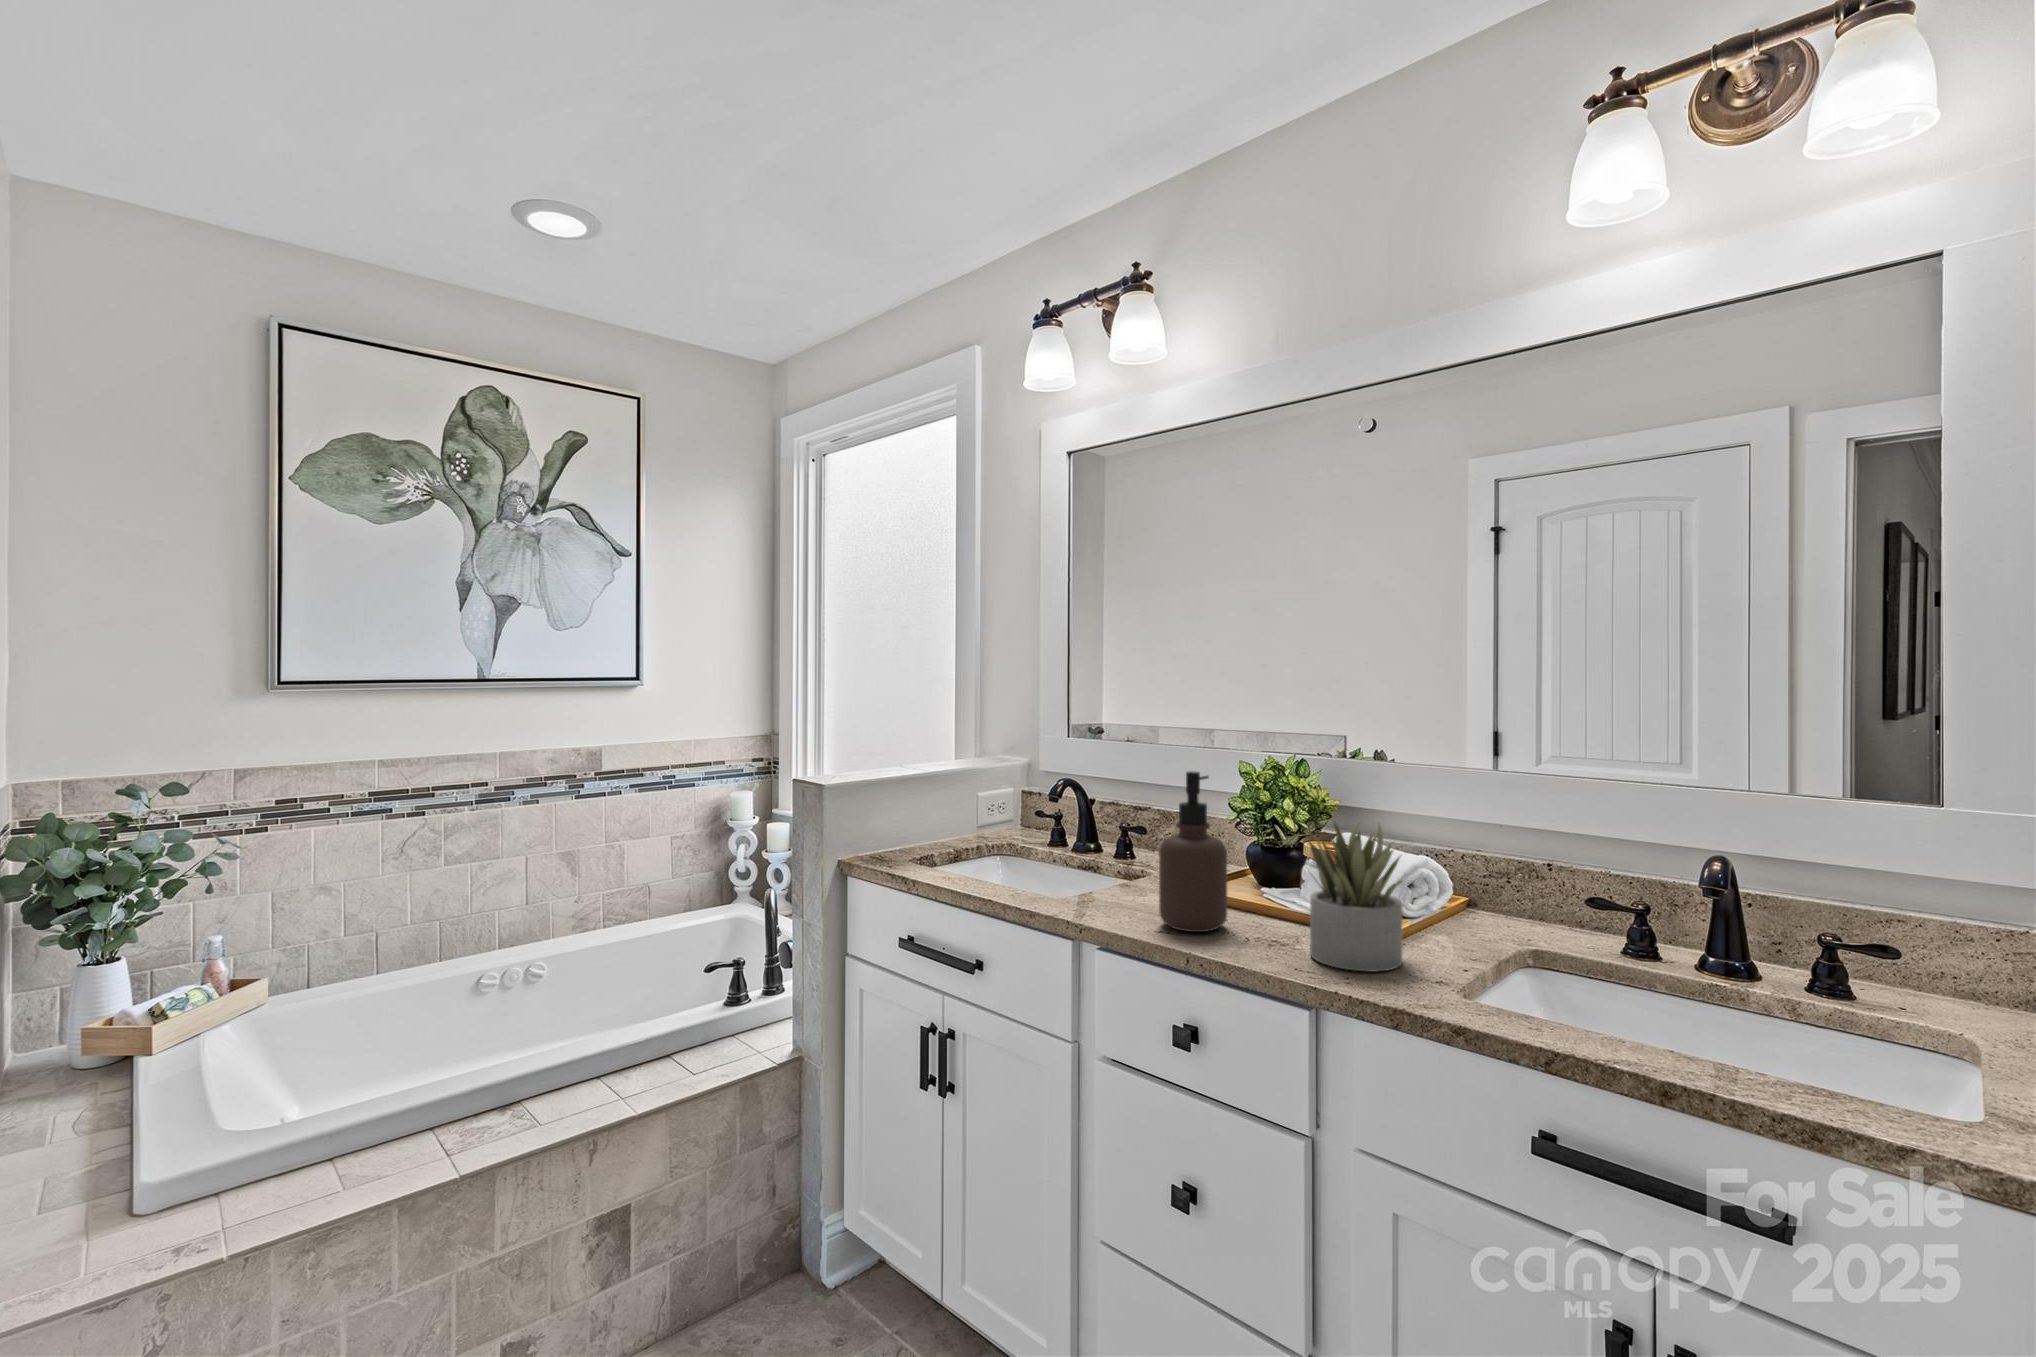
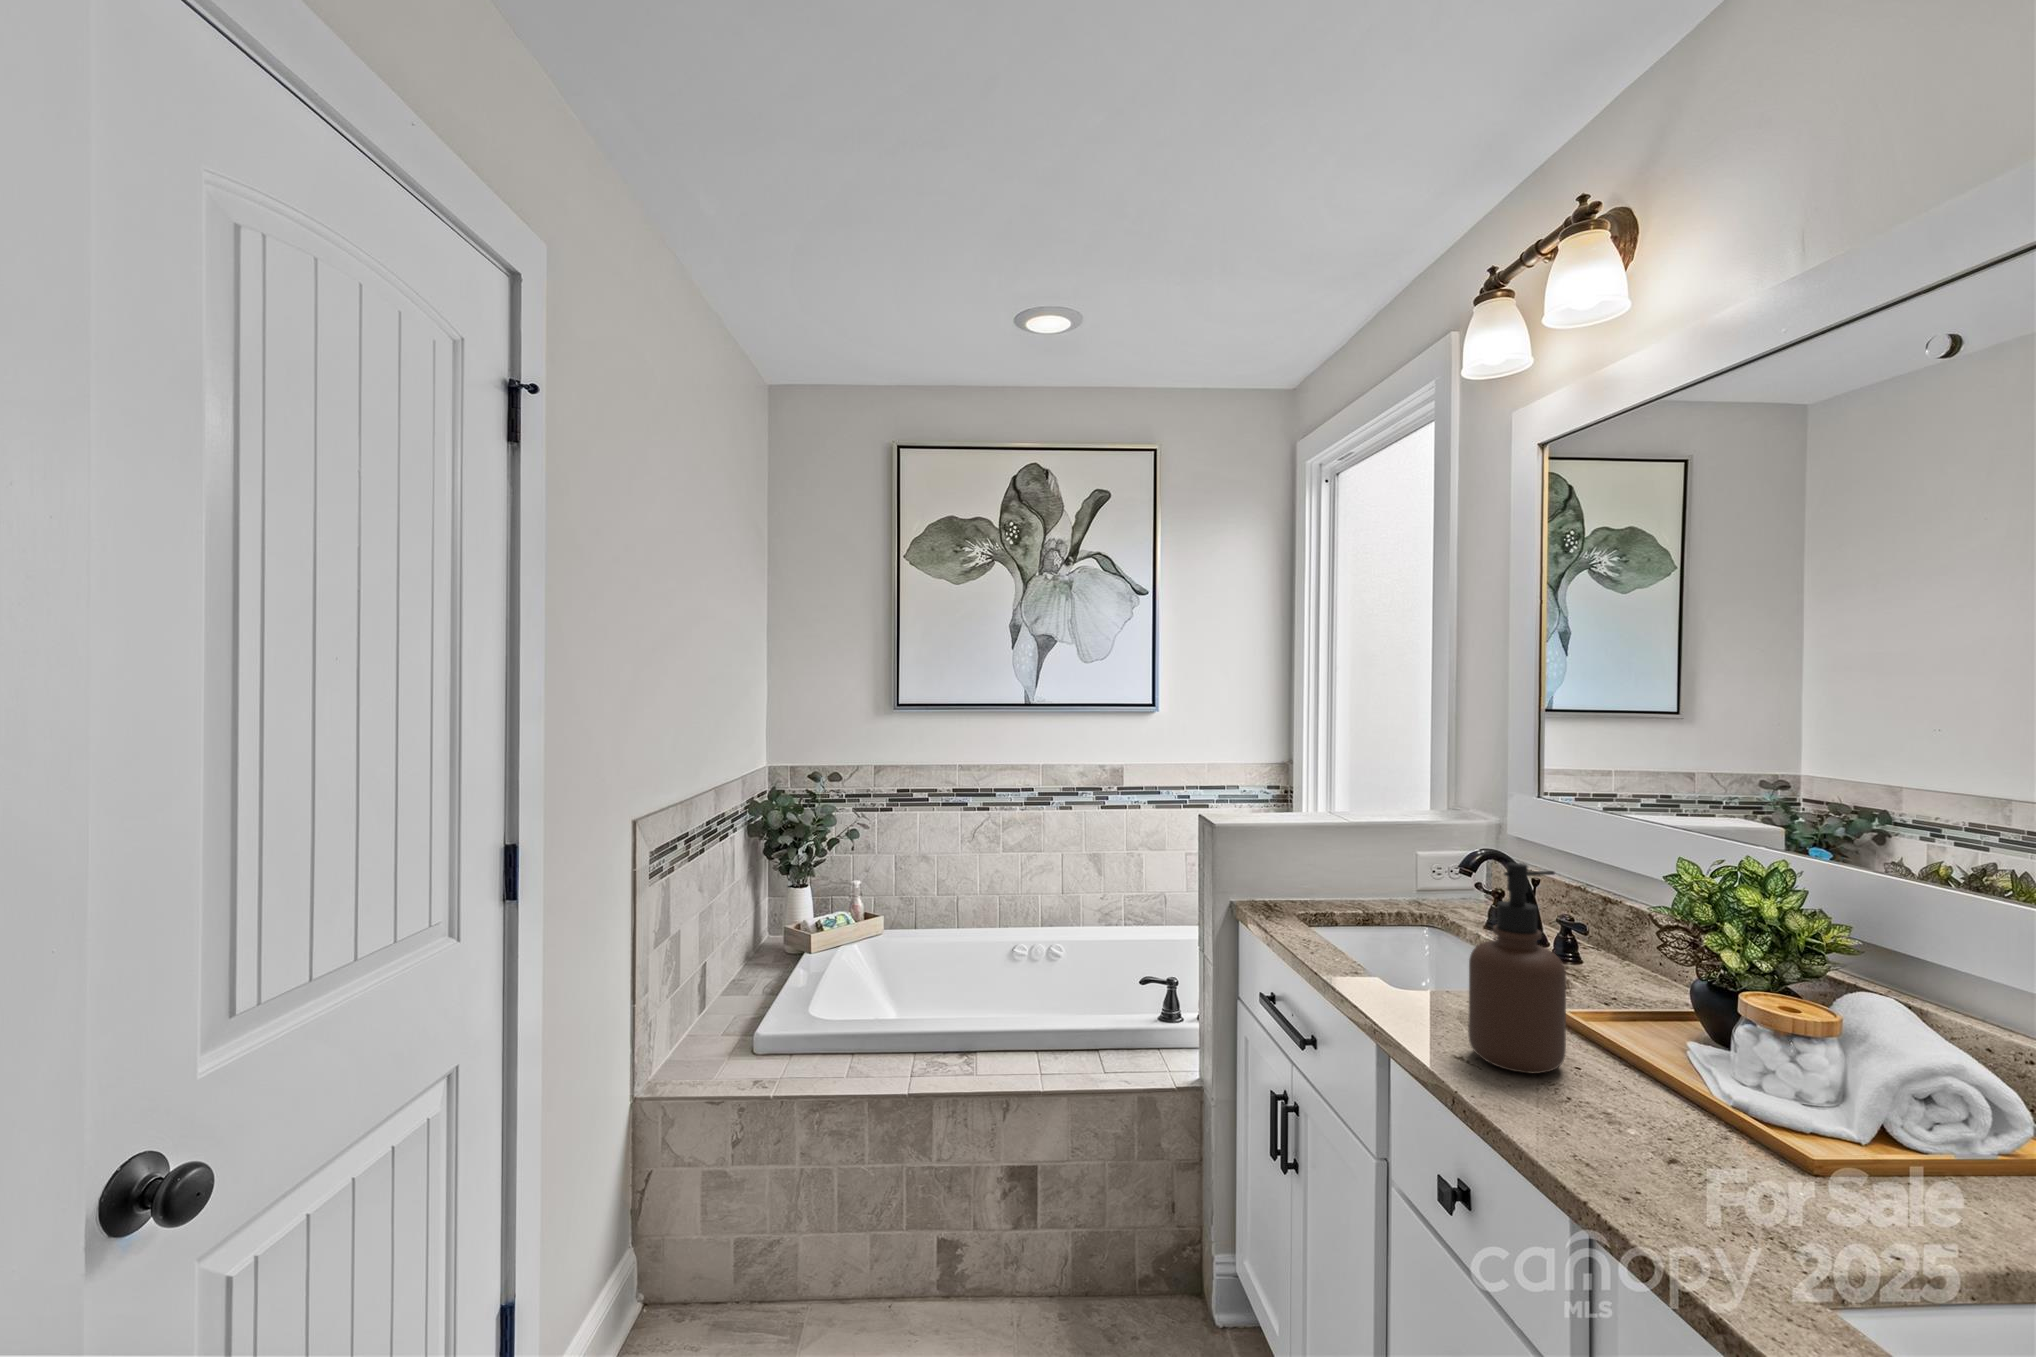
succulent plant: present [1309,822,1402,971] -> none [1615,960,1783,1206]

